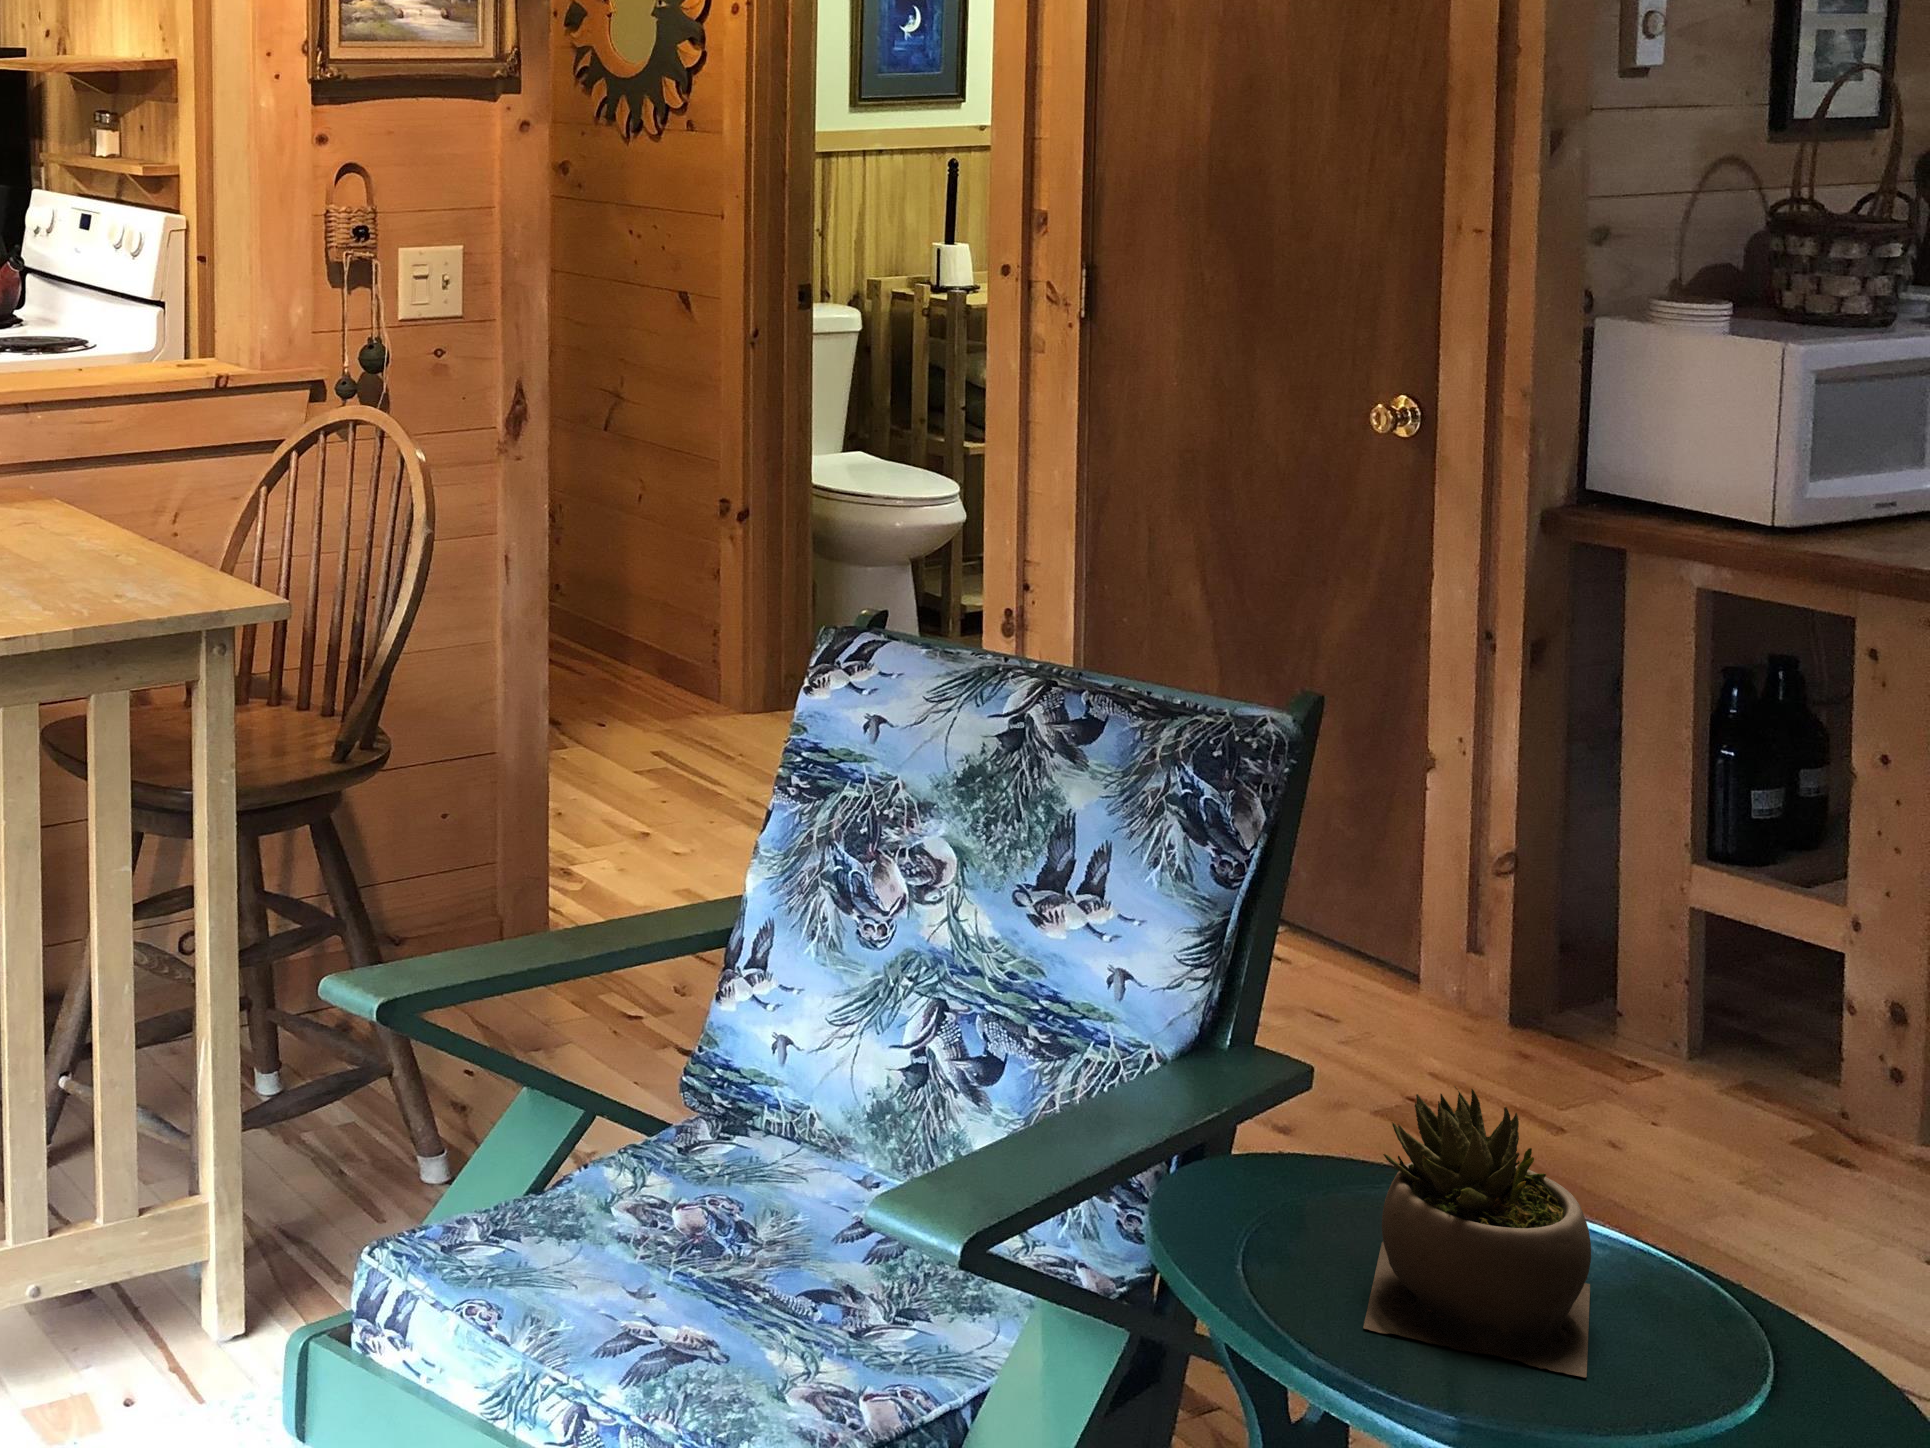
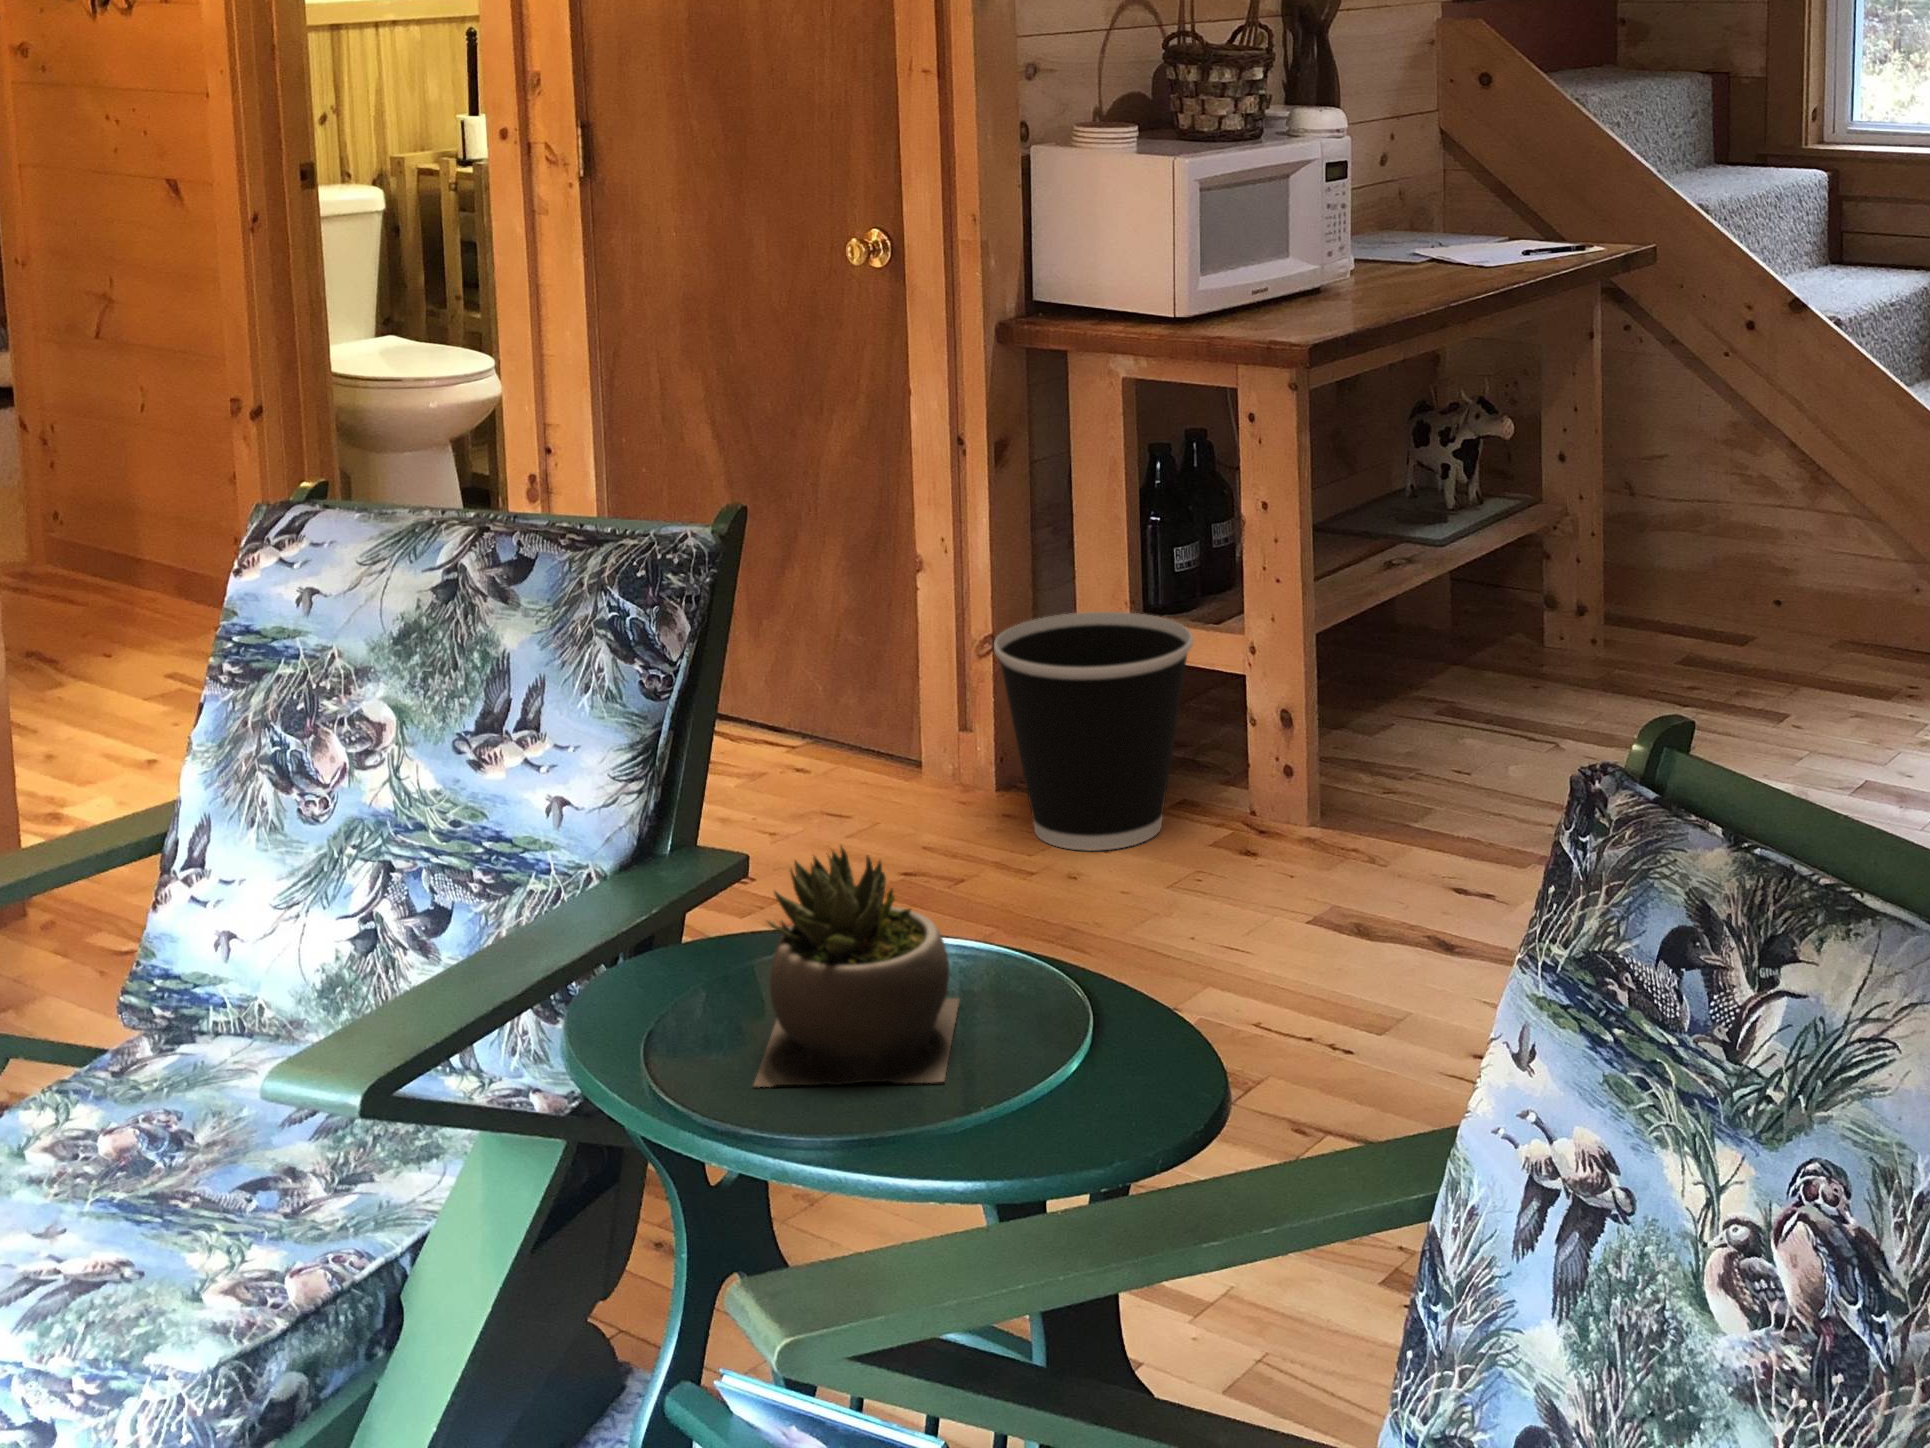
wastebasket: none [1524,847,1776,1128] -> present [994,612,1193,851]

